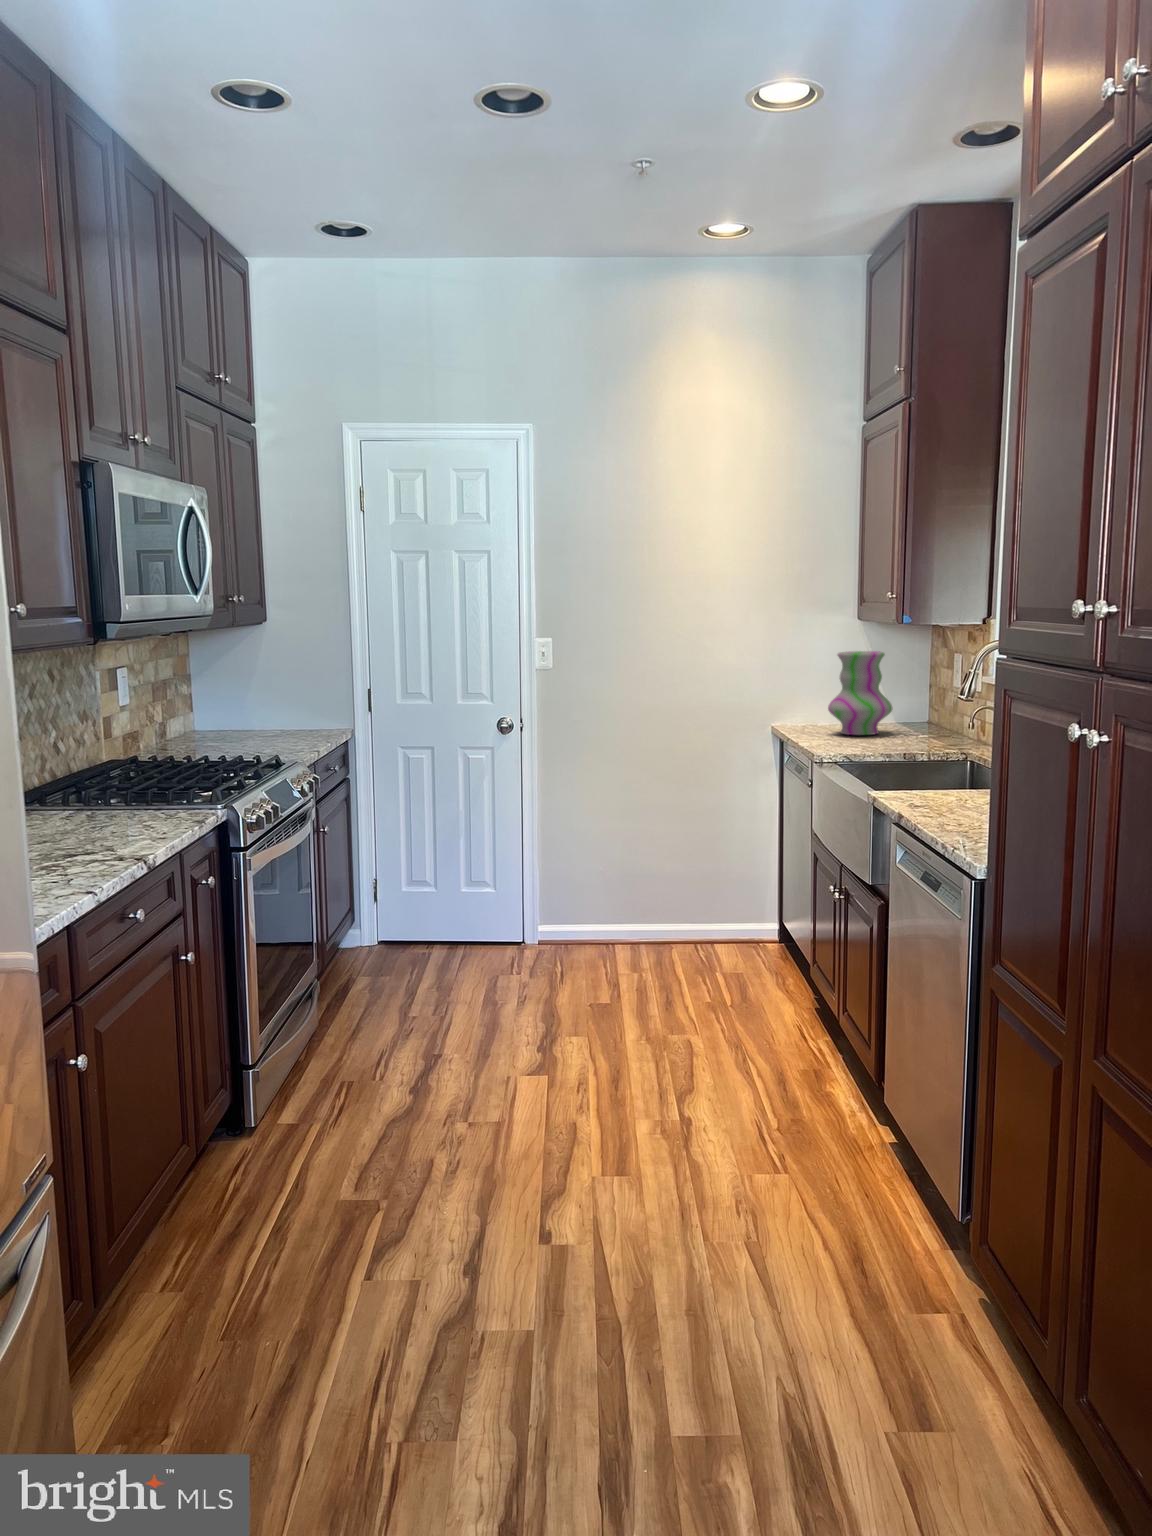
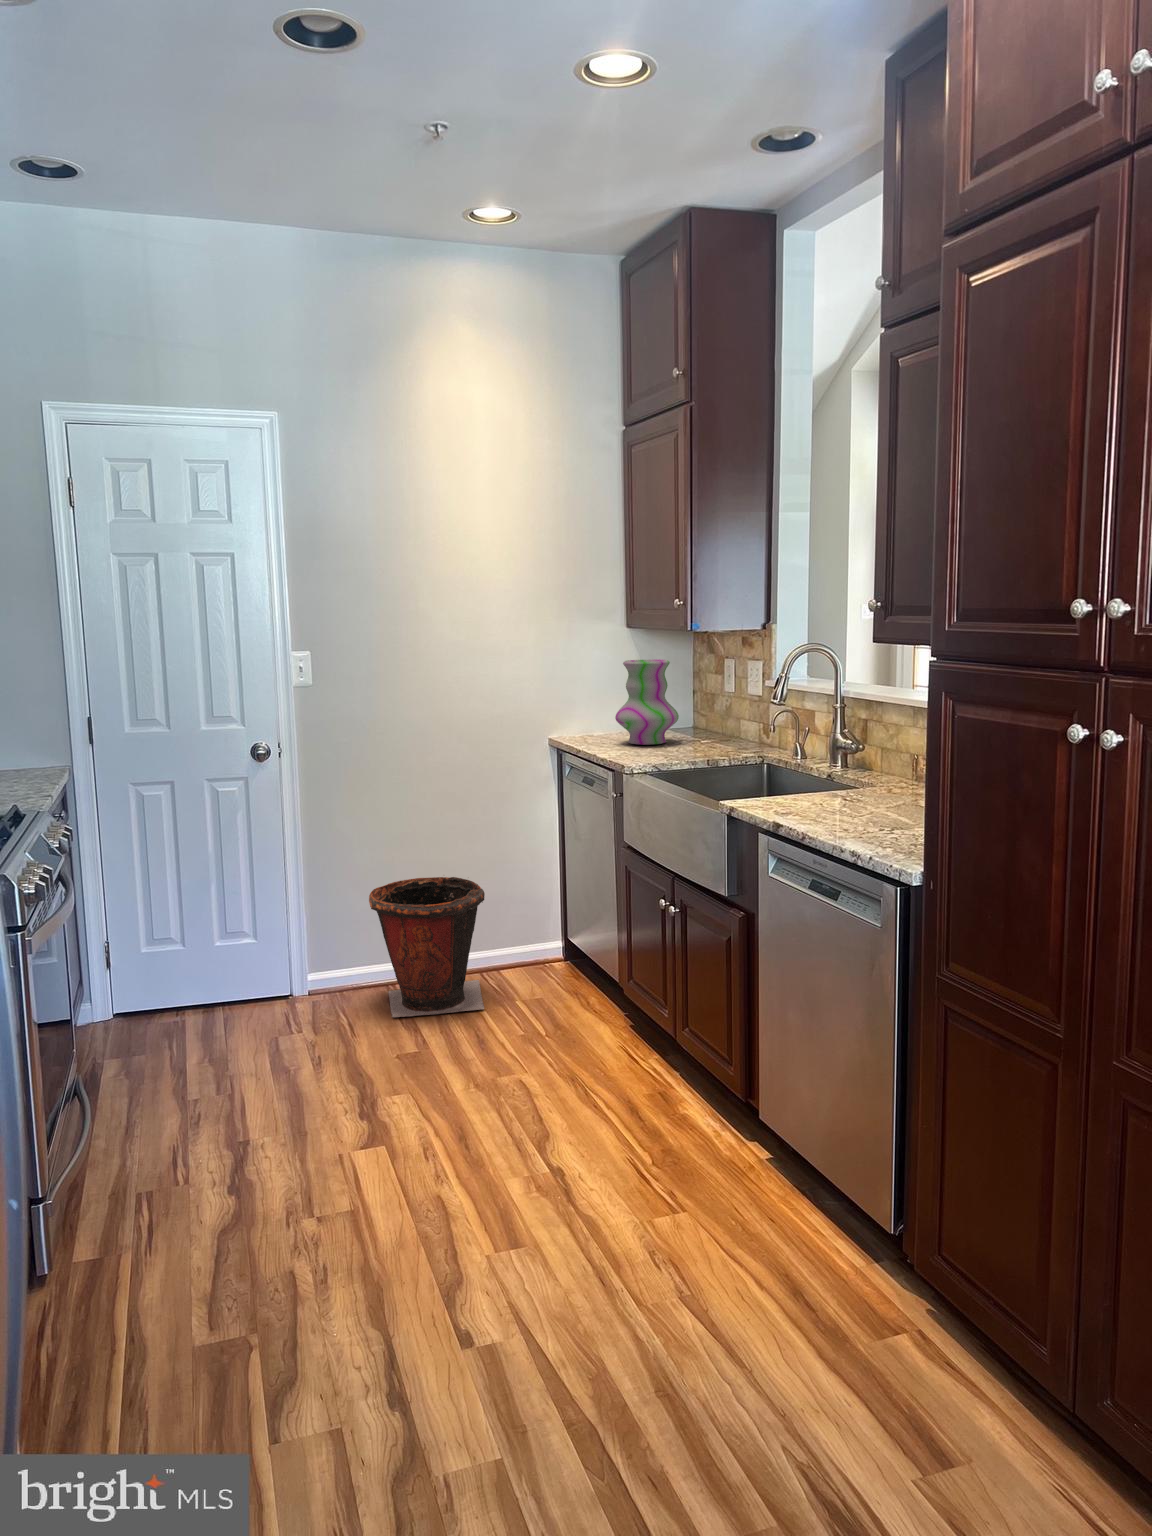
waste bin: none [588,849,693,976] -> present [369,877,485,1017]

